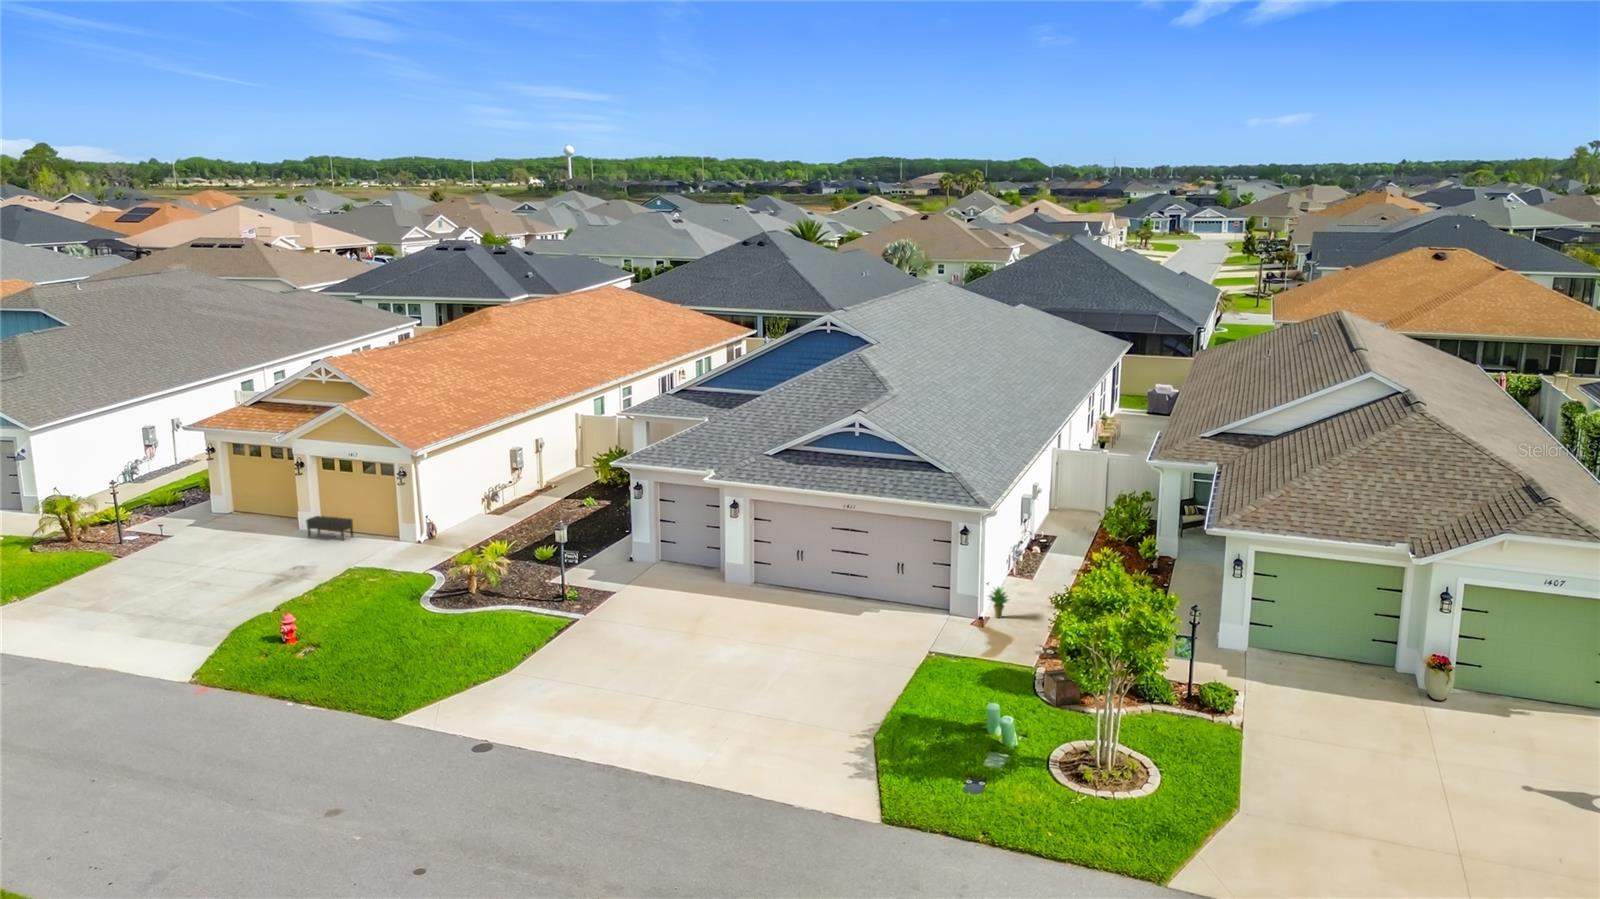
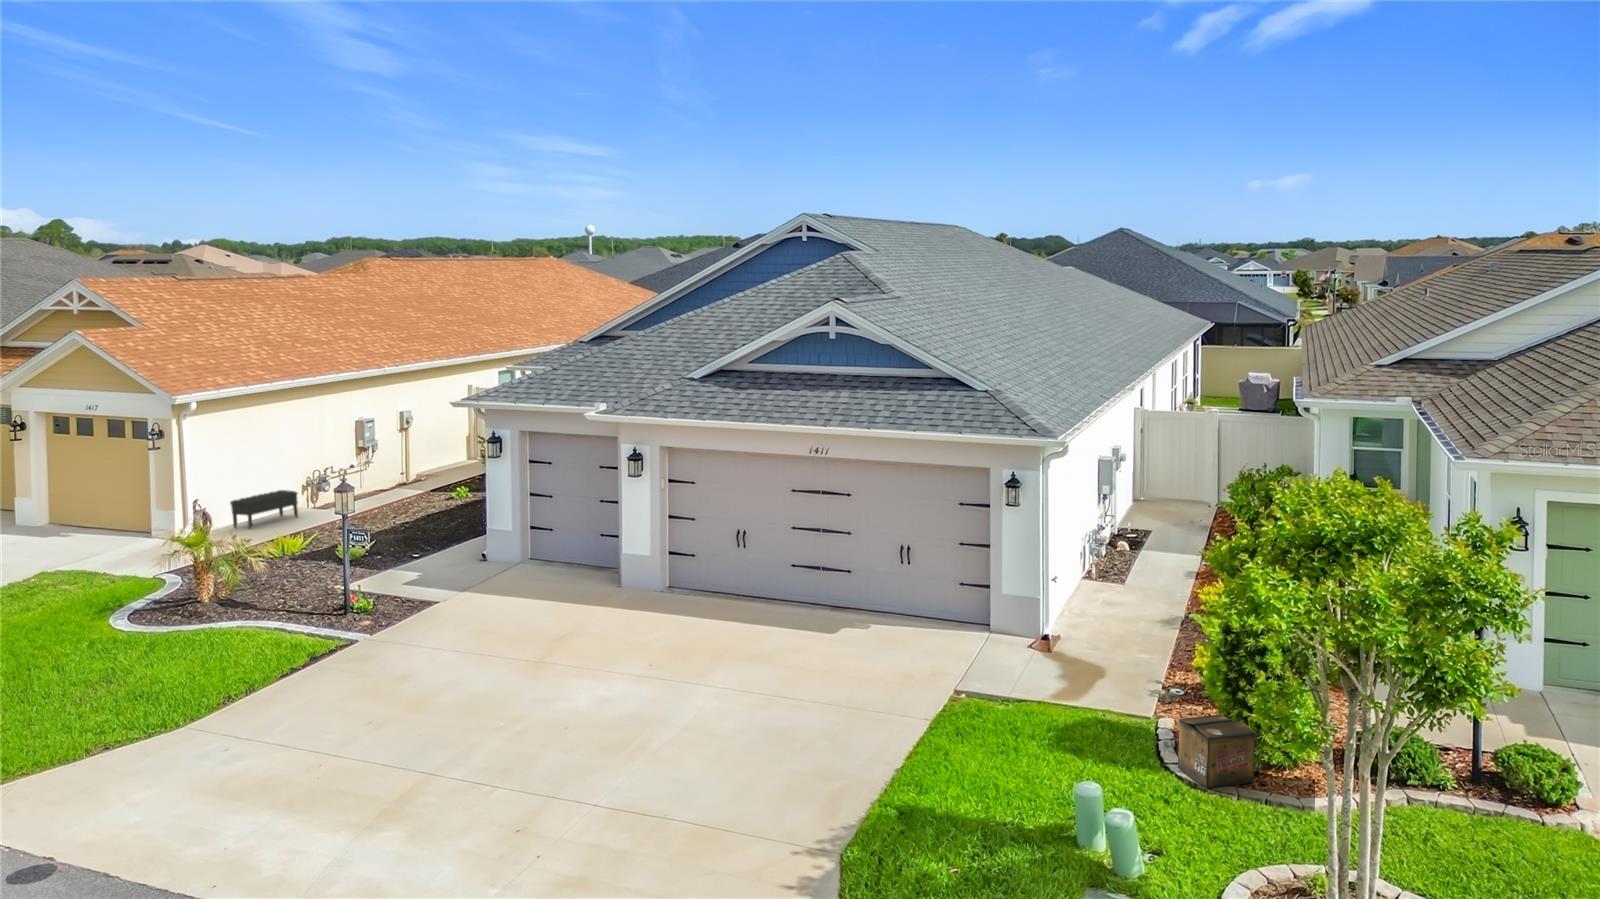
bench: present [306,516,353,540] -> present [230,490,298,529]
potted plant: present [989,587,1008,618] -> none [1053,581,1095,635]

